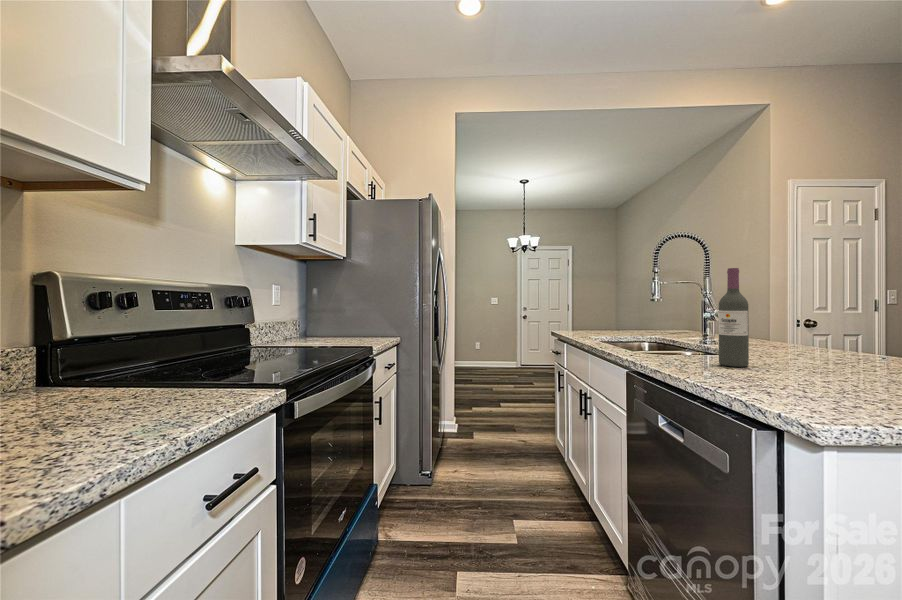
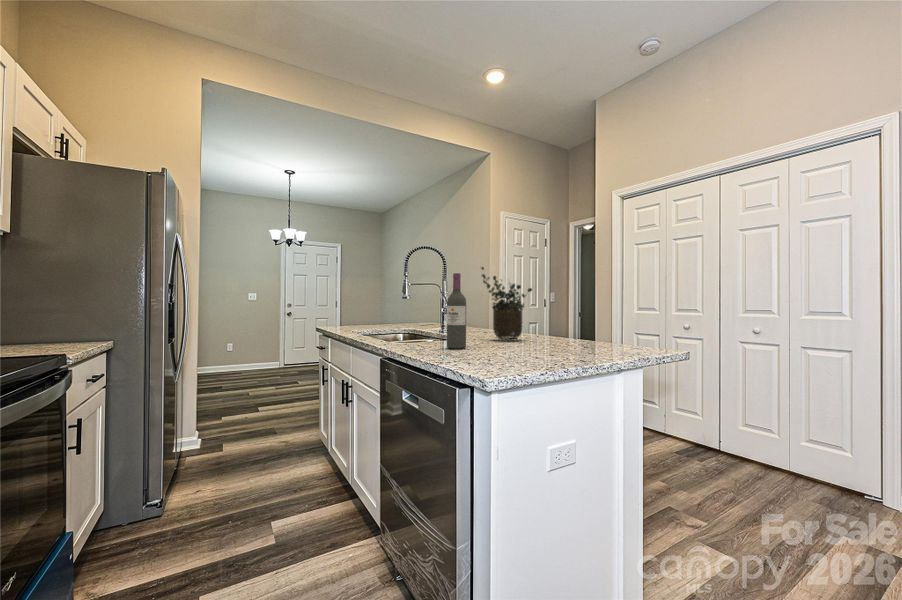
potted plant: none [764,259,856,357] -> present [481,267,532,339]

